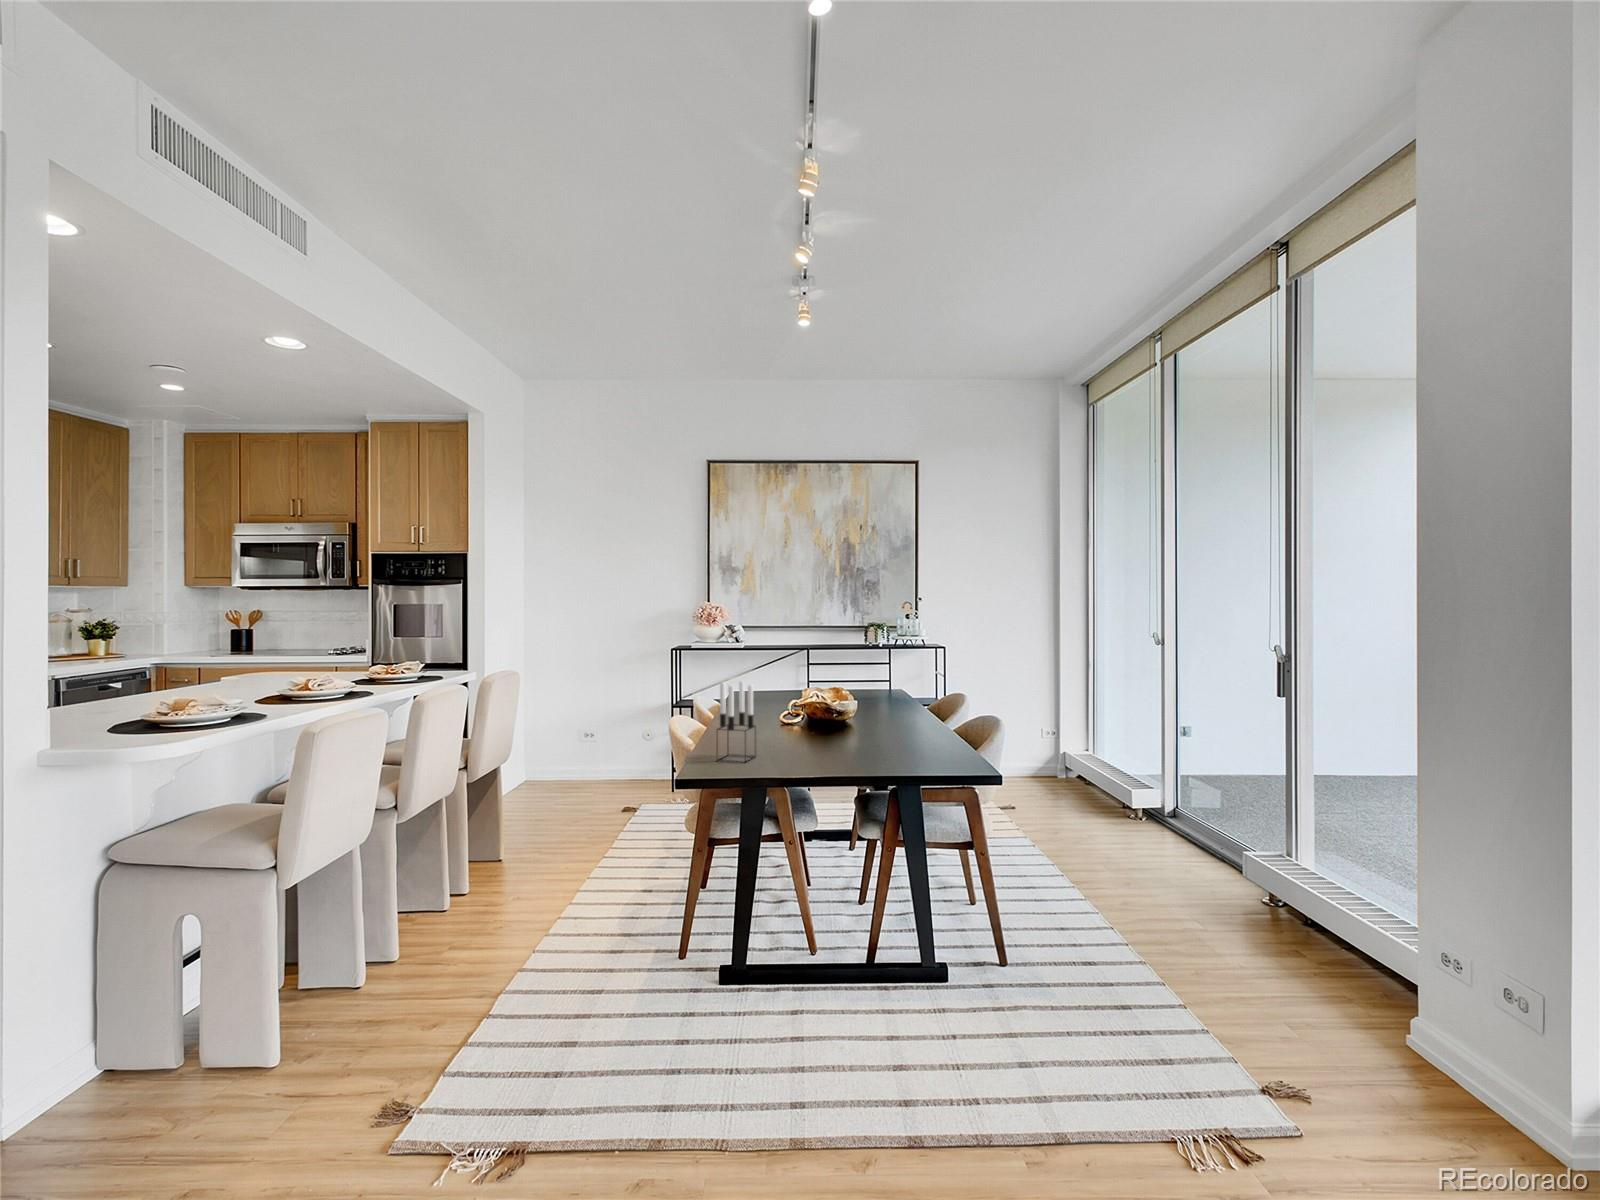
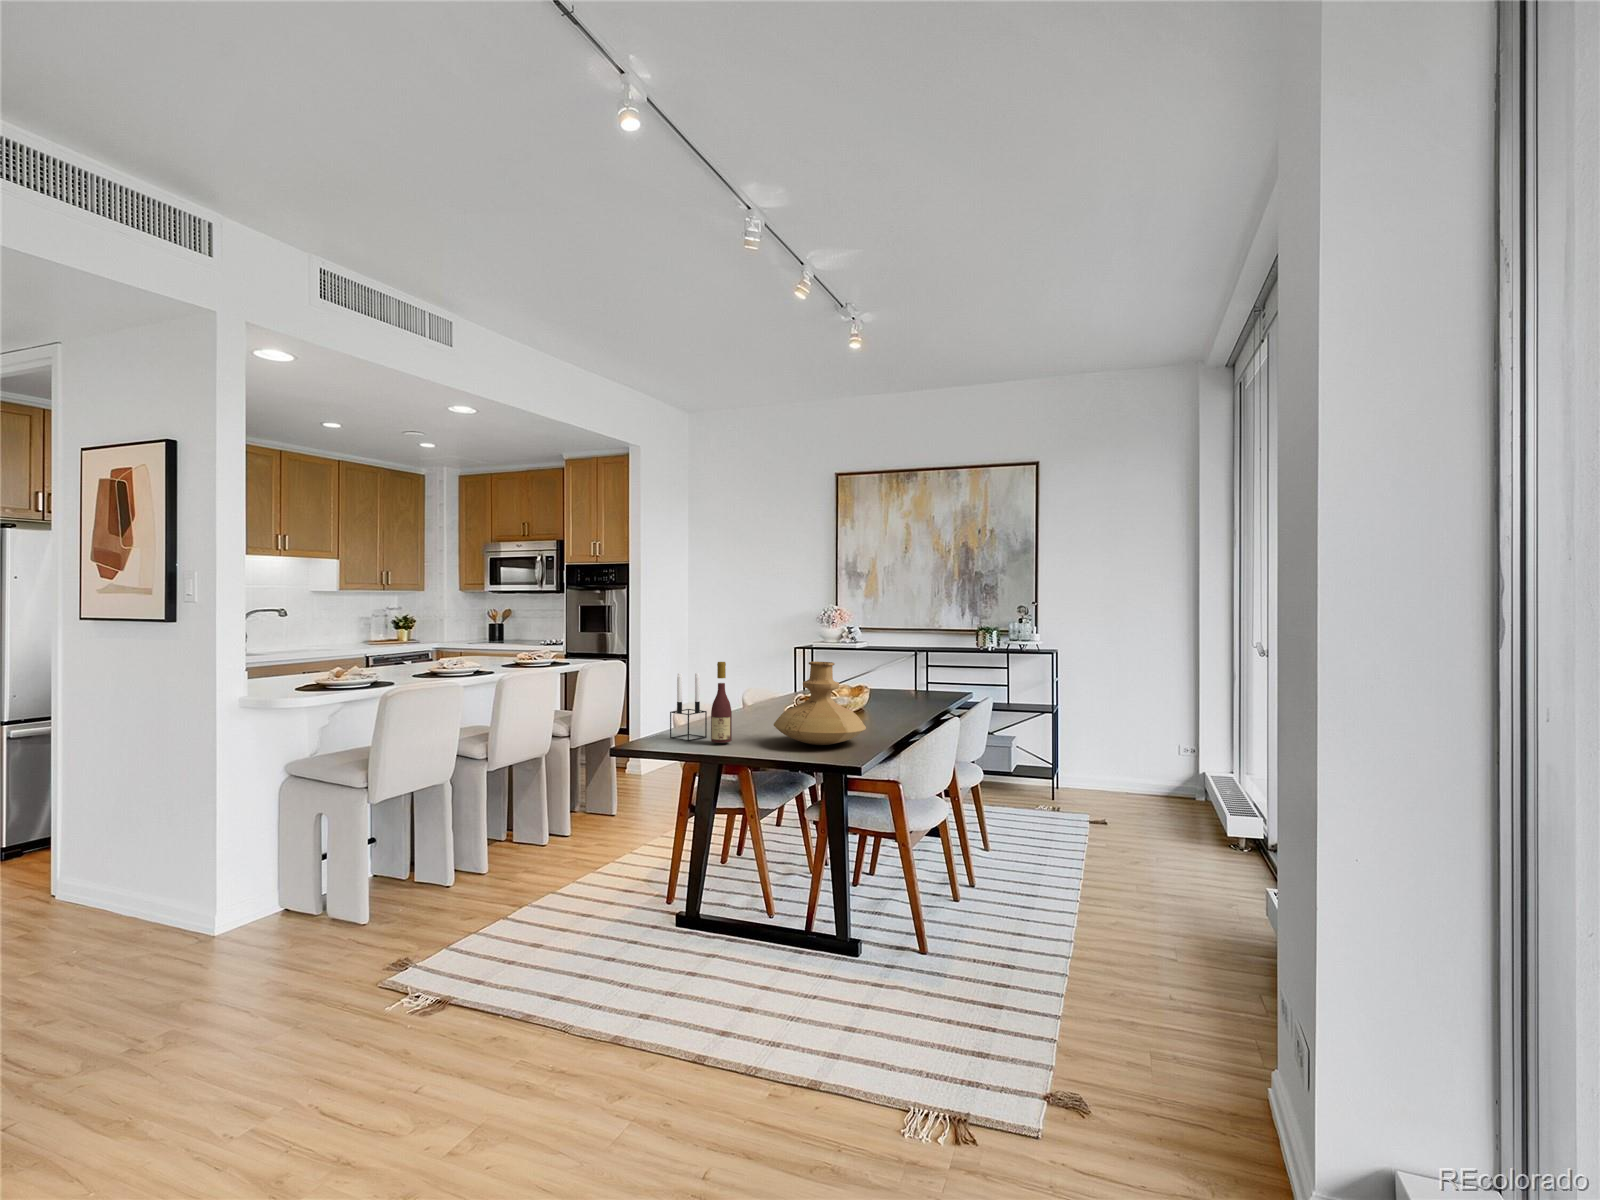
vase: none [844,662,949,755] -> present [773,662,866,745]
wine bottle: none [777,666,803,765] -> present [711,662,732,743]

